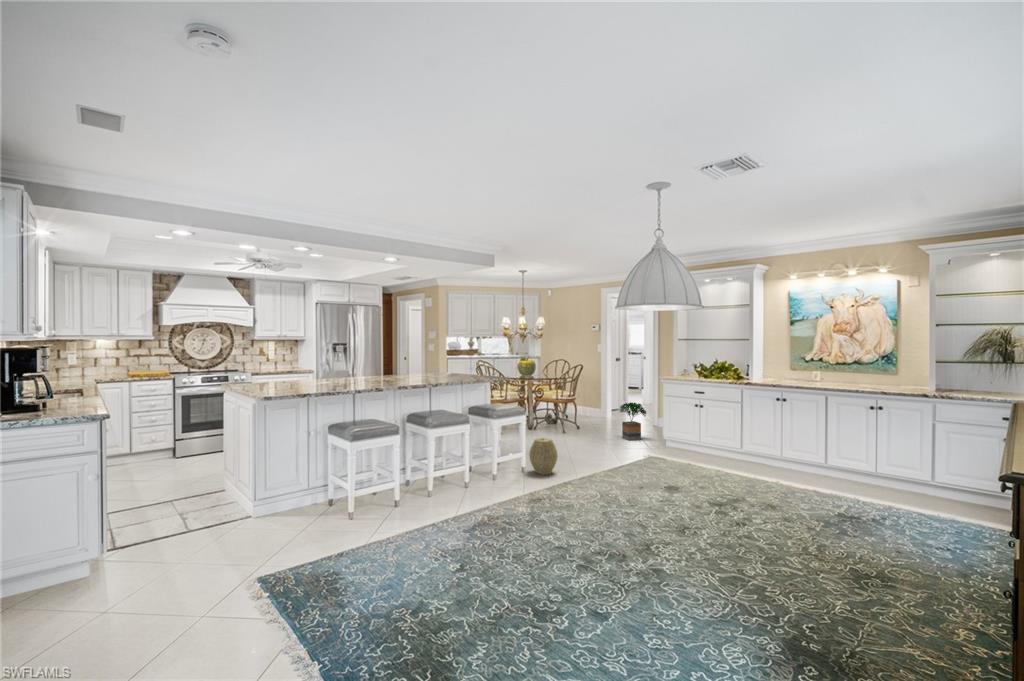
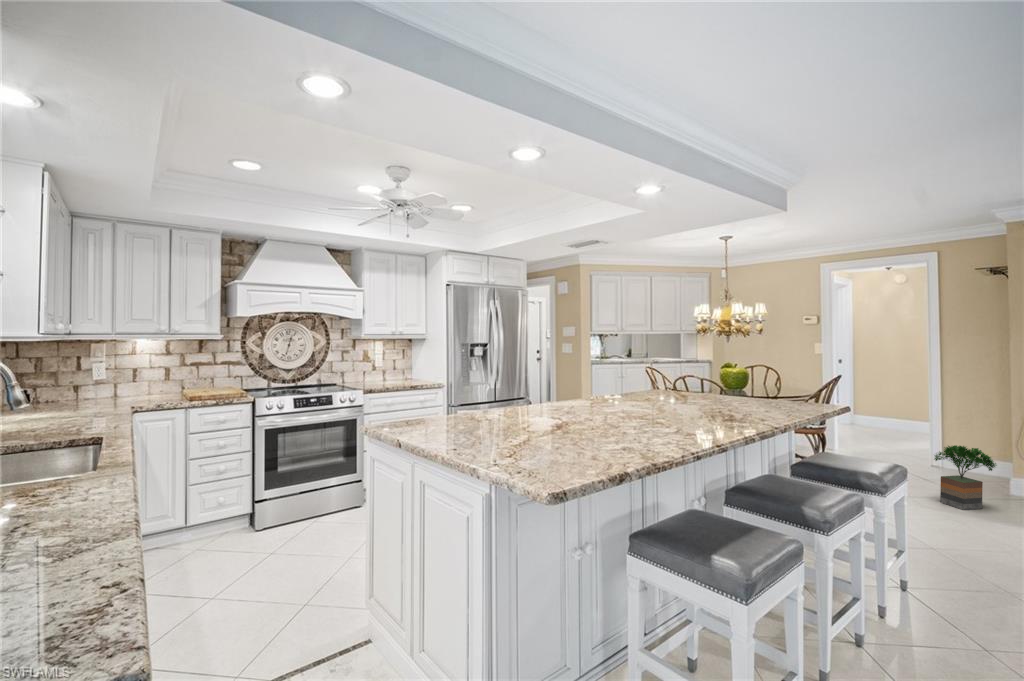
woven basket: present [529,438,558,475] -> none [926,540,1002,620]

